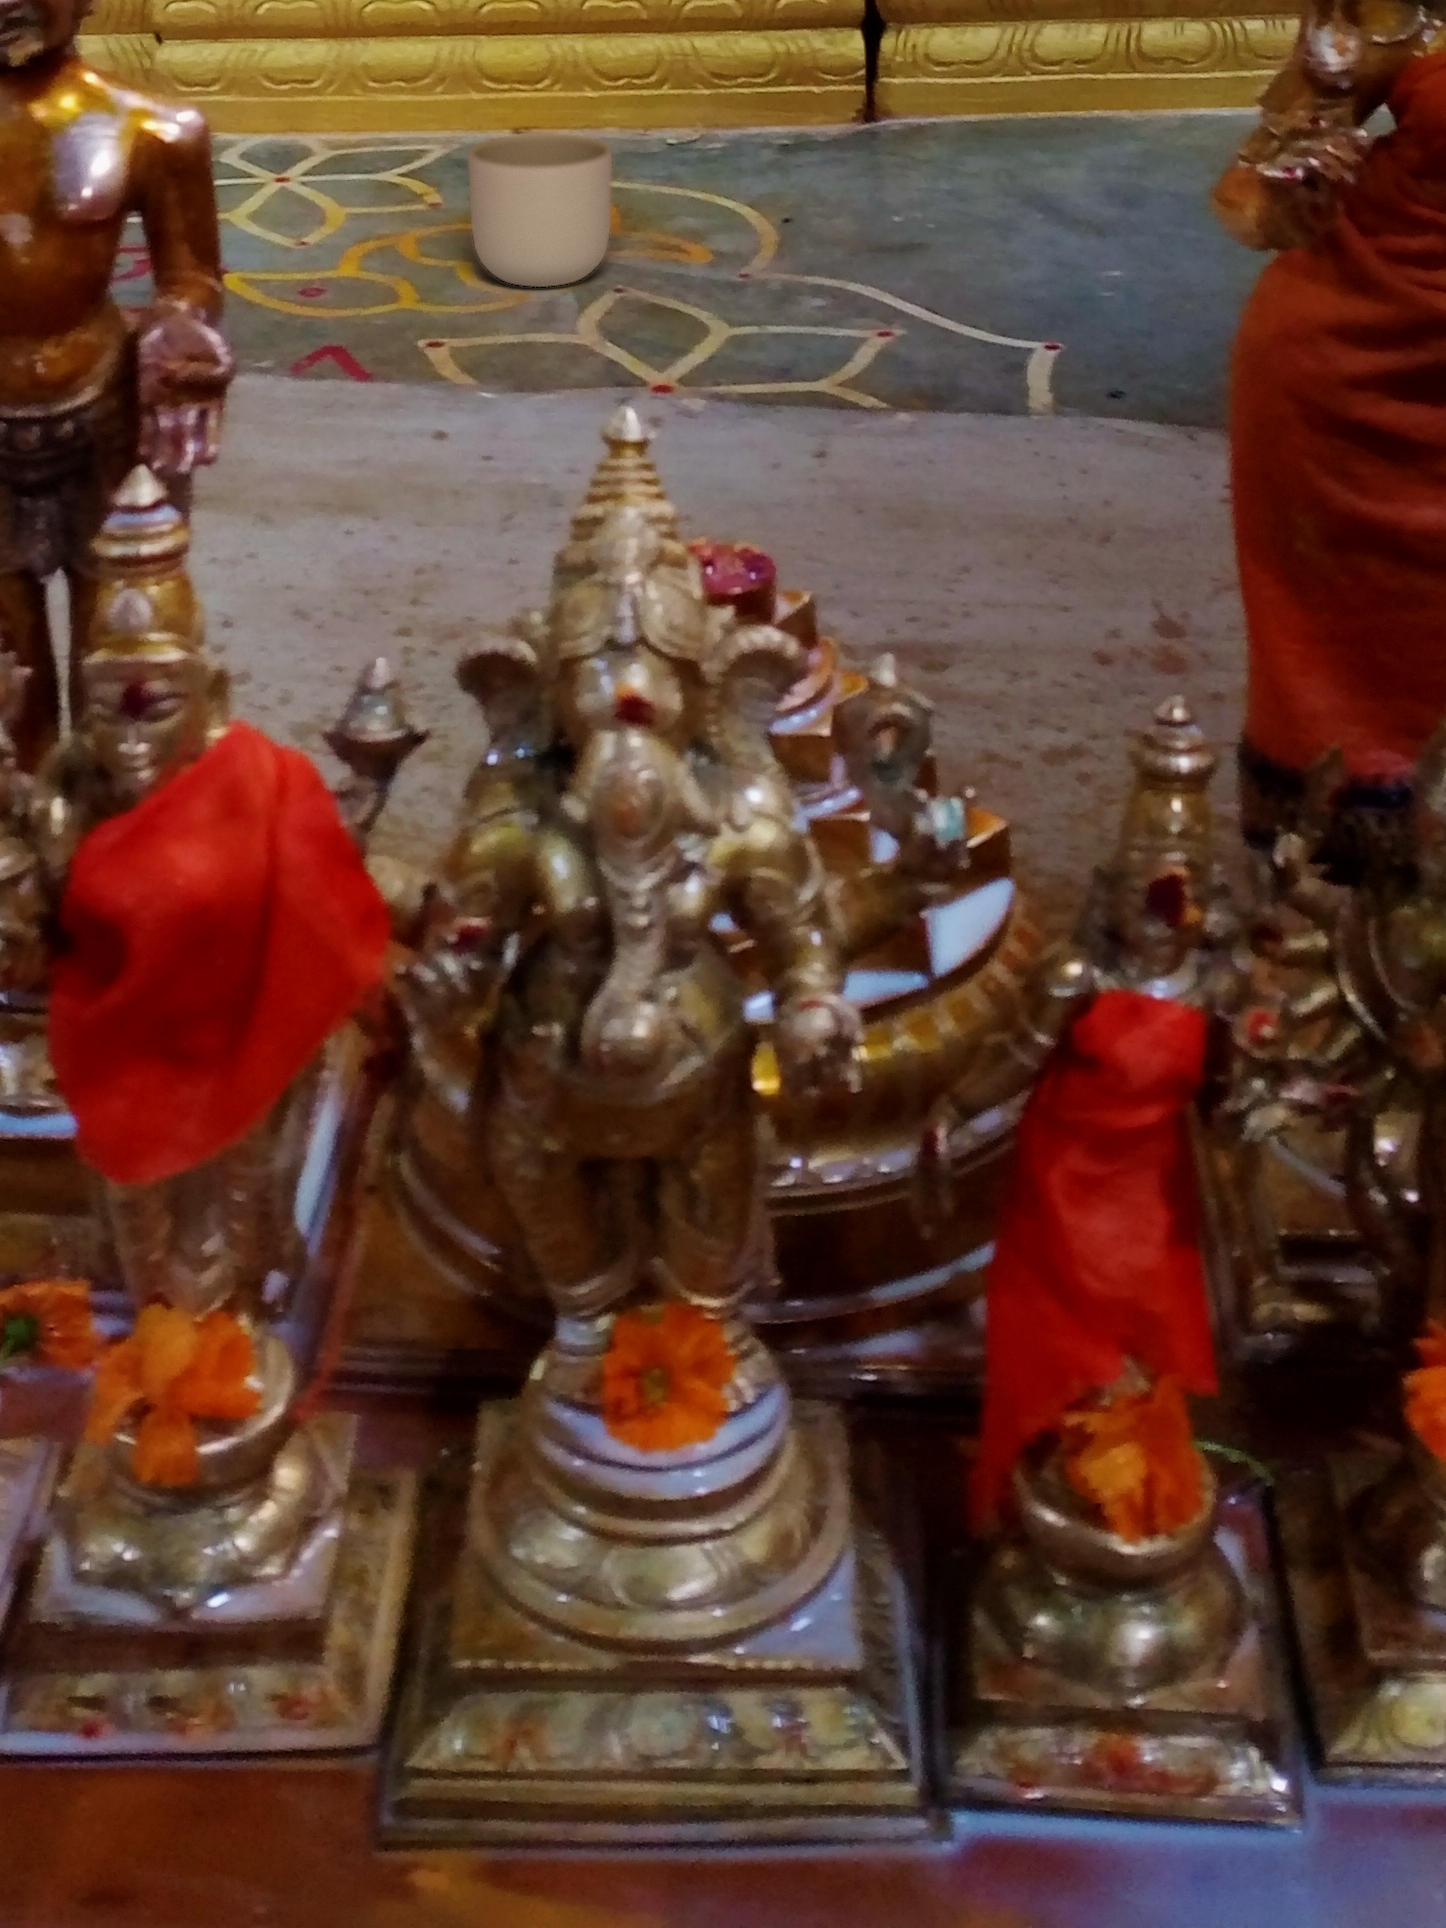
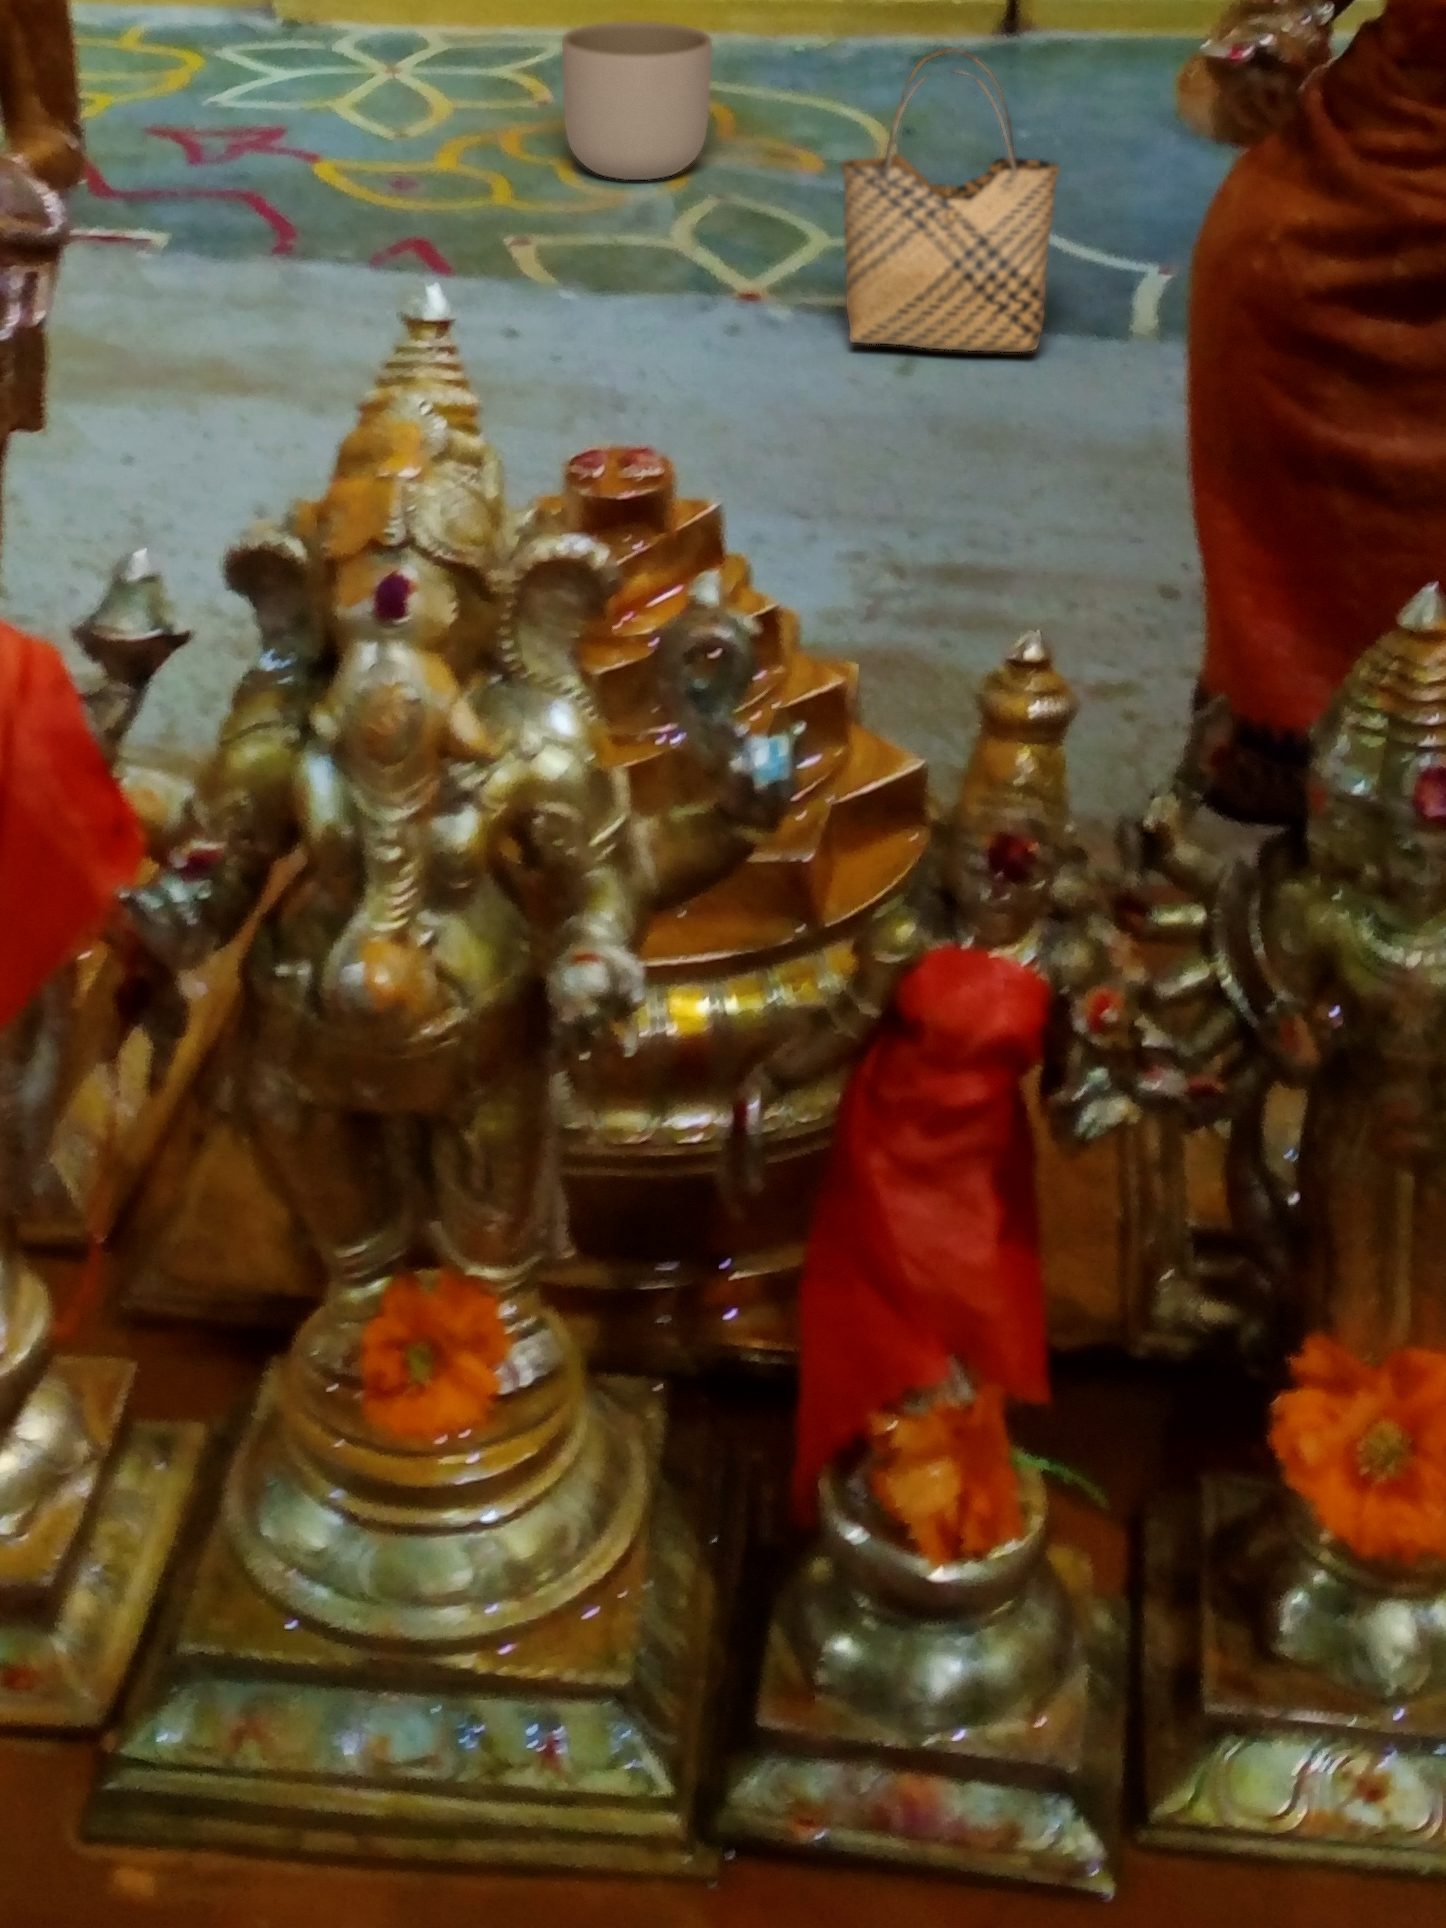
woven basket: none [764,152,970,437] -> present [841,48,1059,352]

